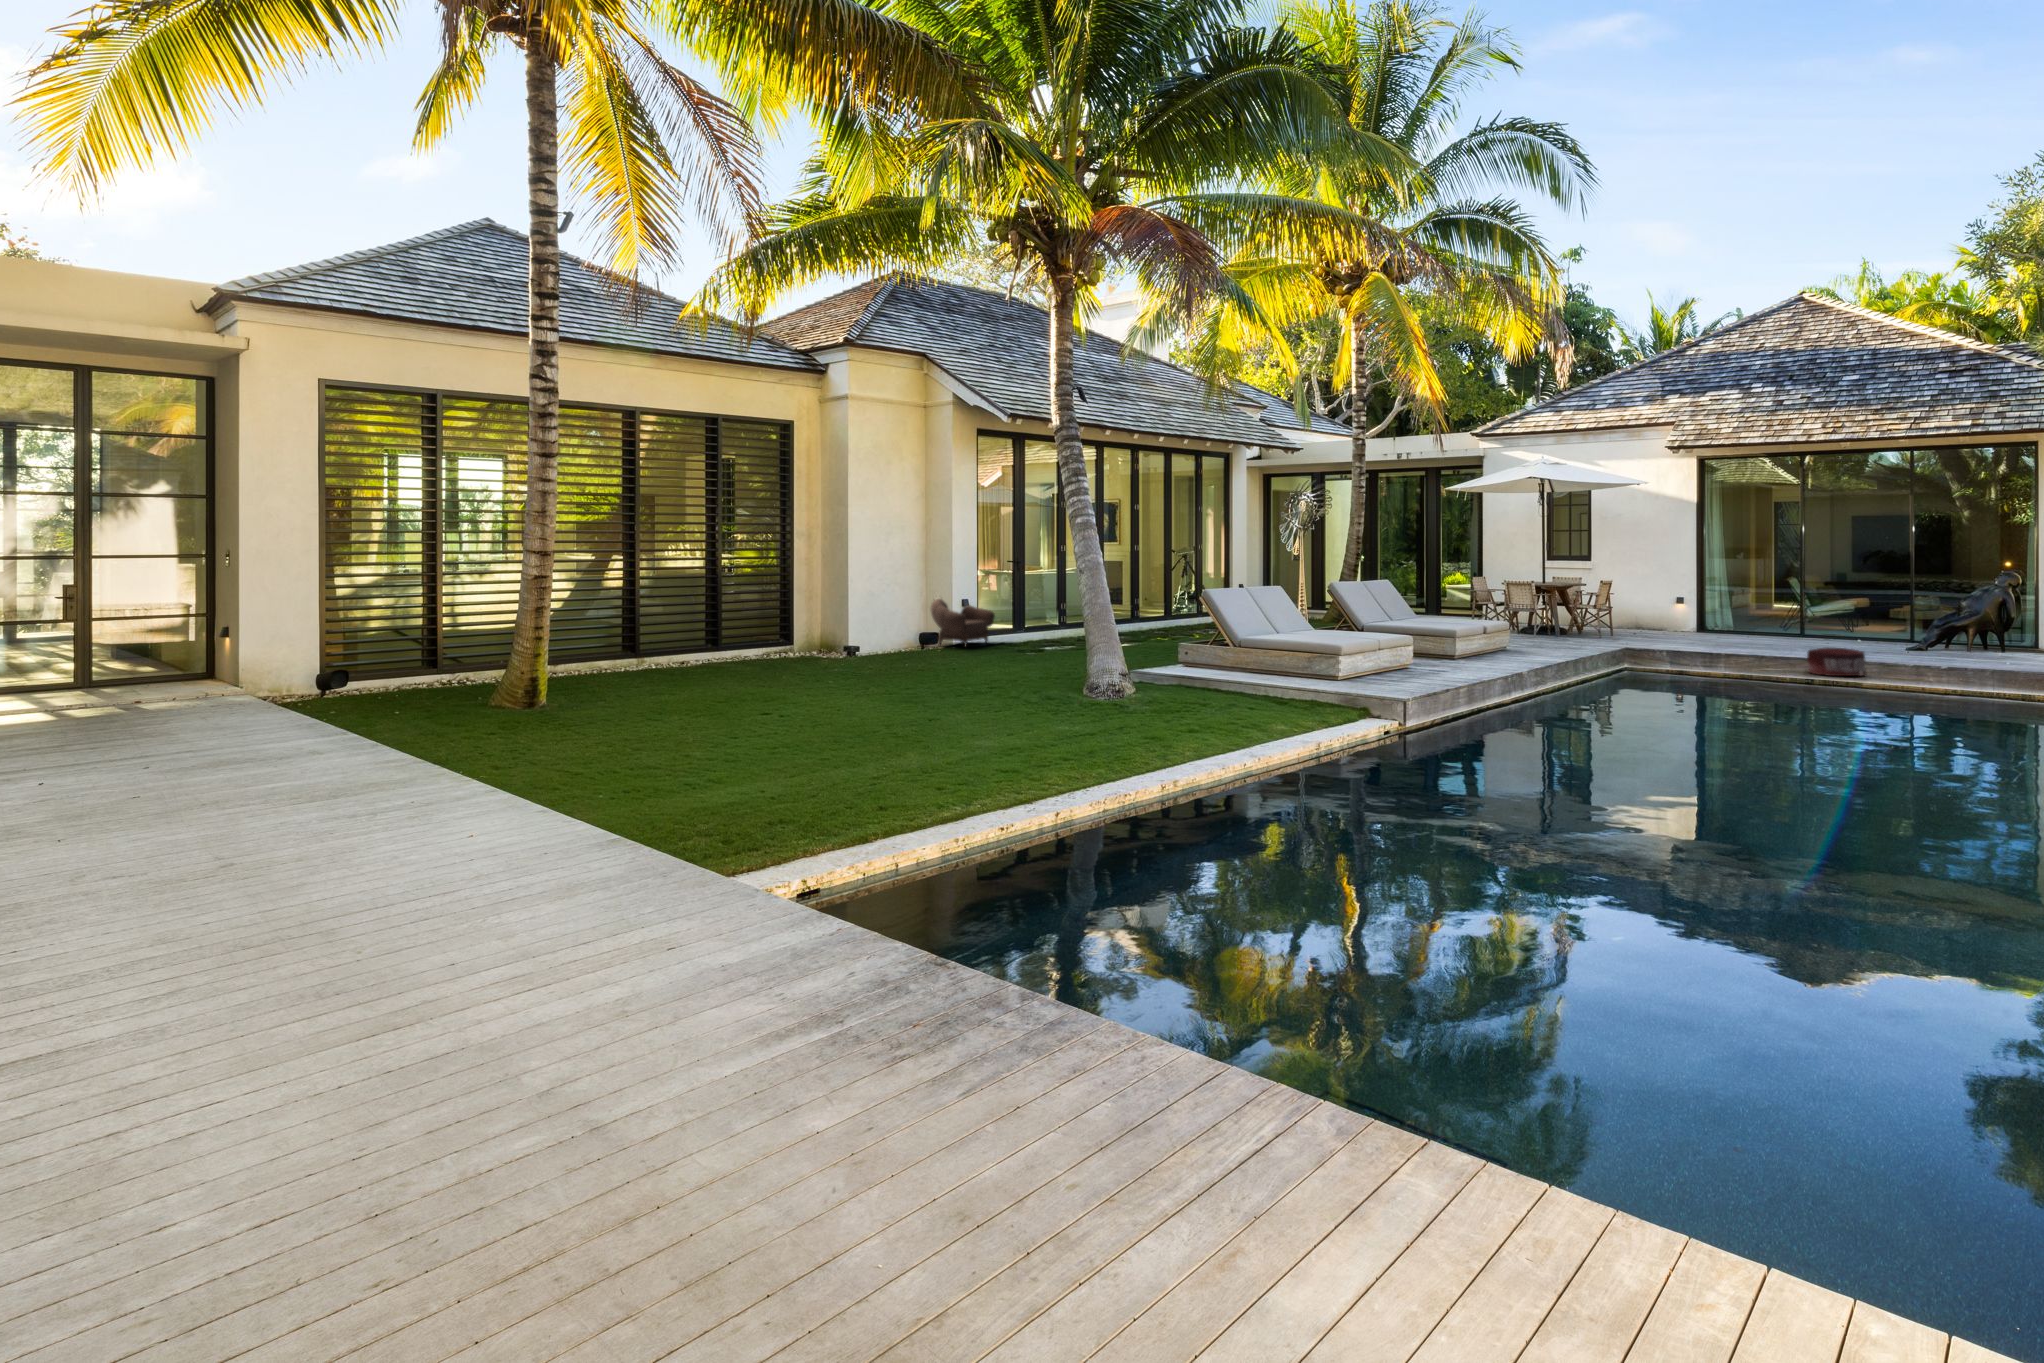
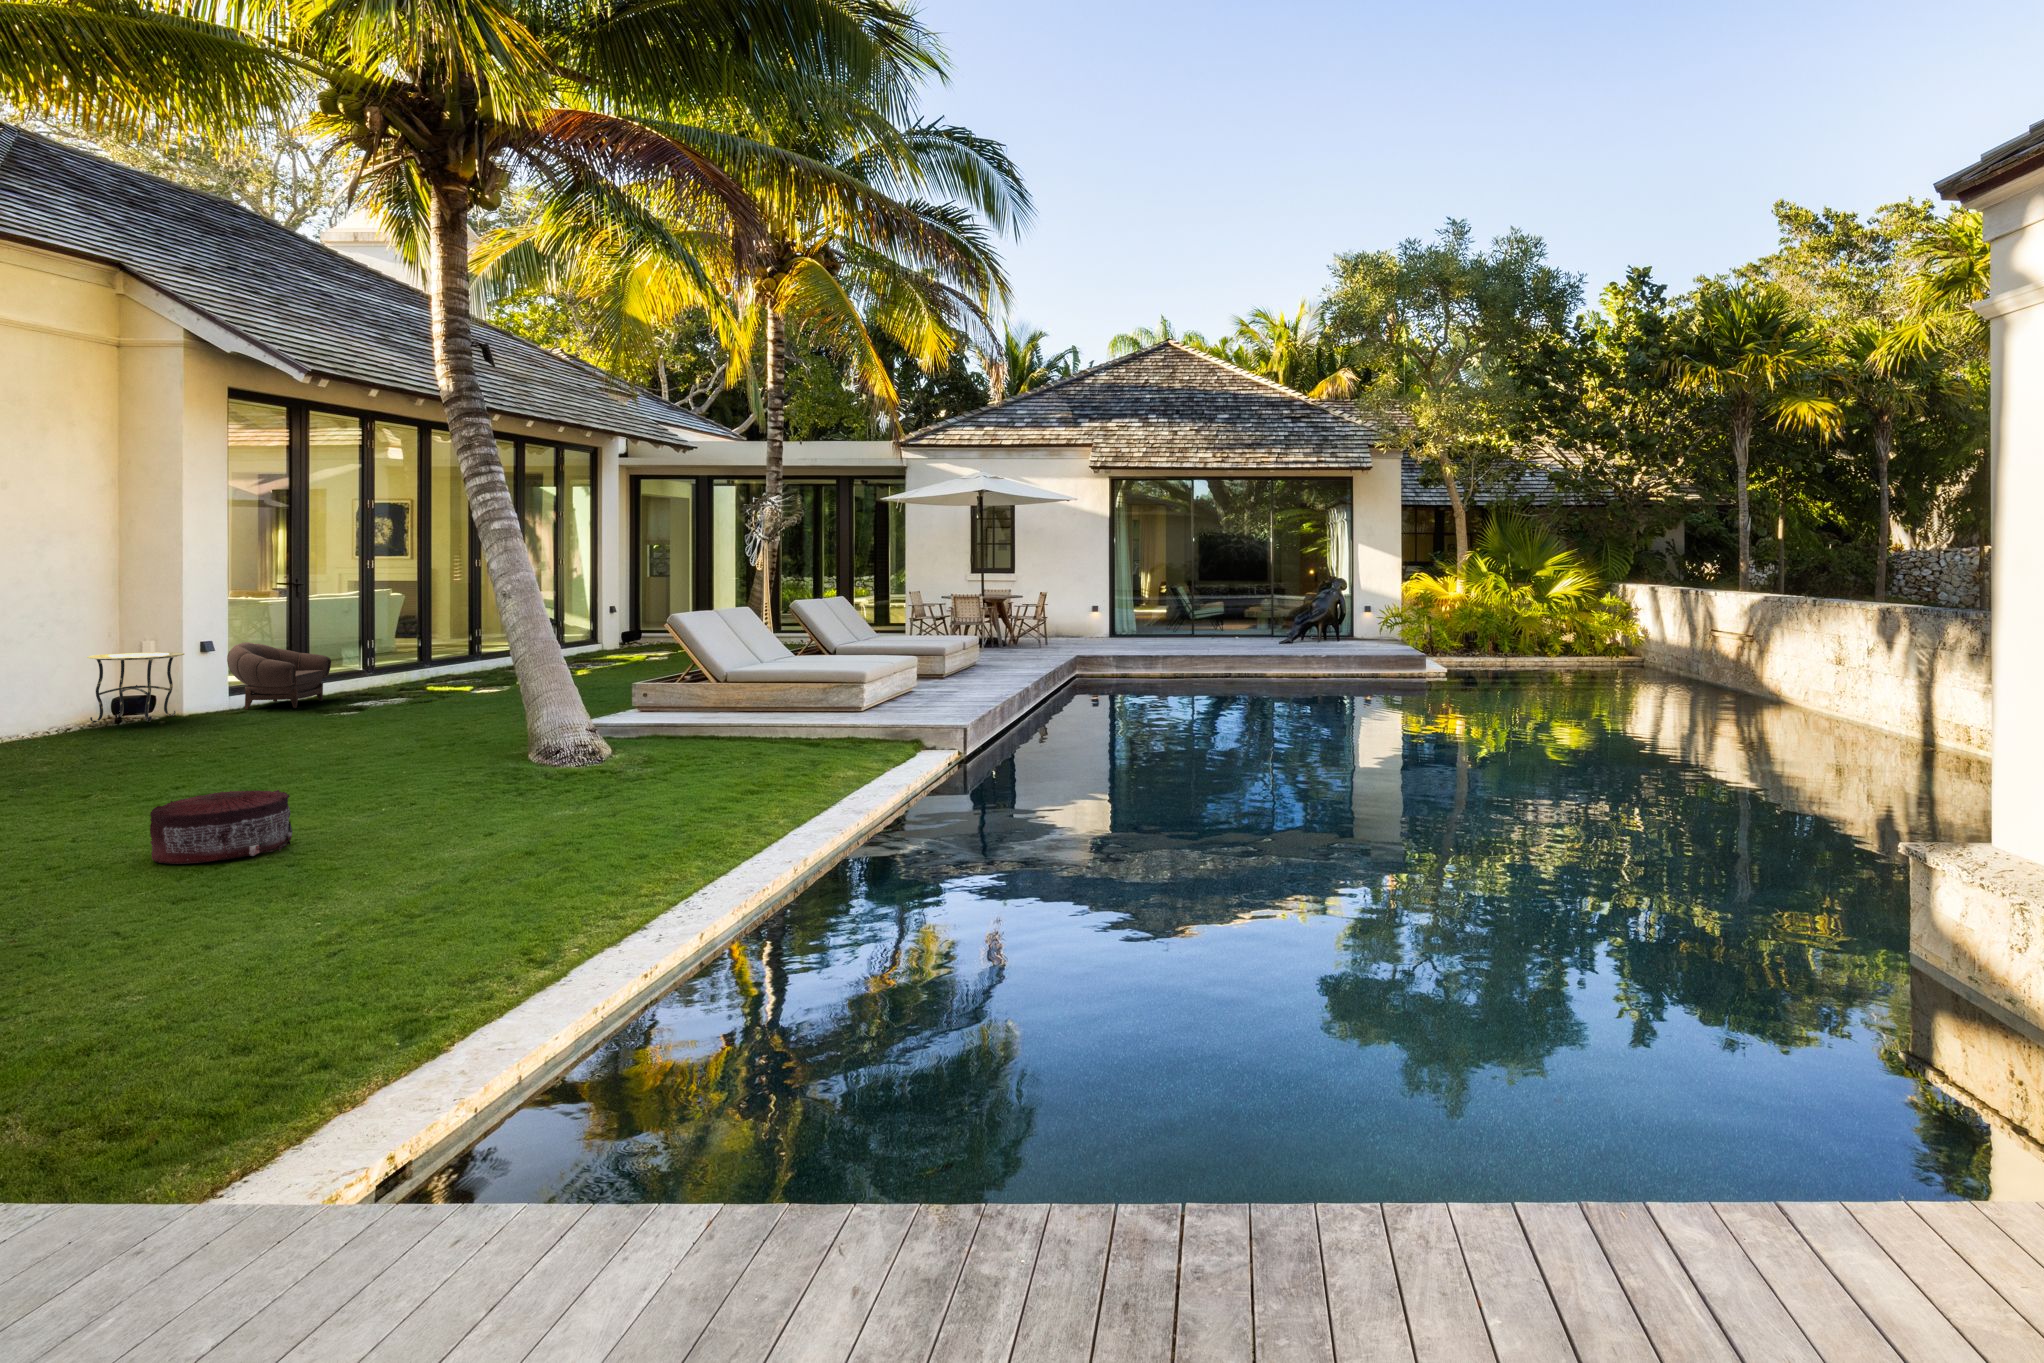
side table: none [850,602,902,650] -> present [87,652,184,723]
pouf: present [1807,648,1866,676] -> present [150,790,292,864]

